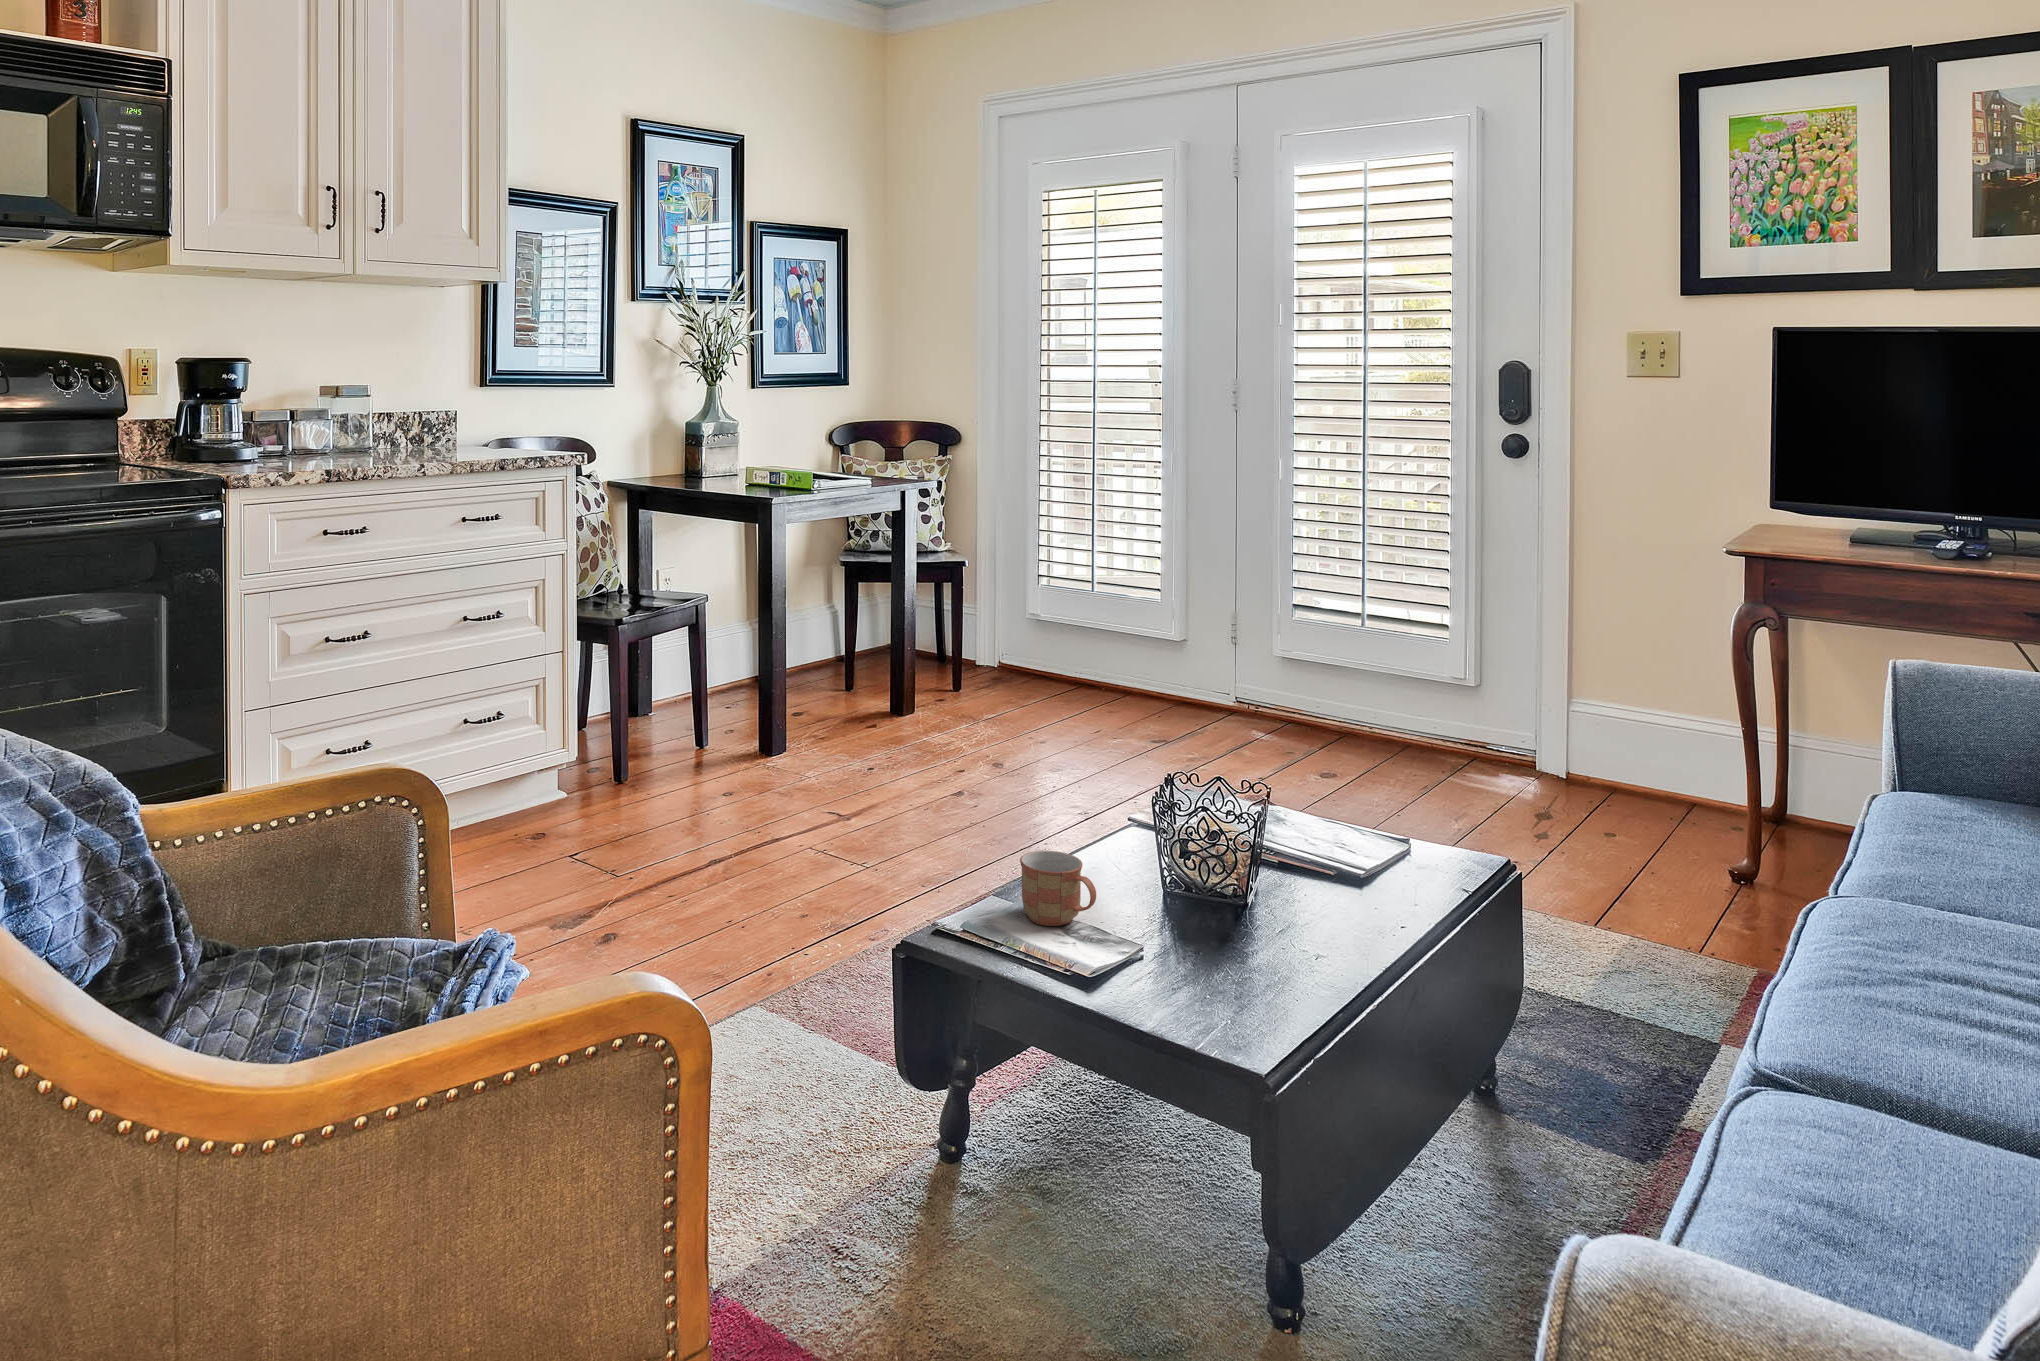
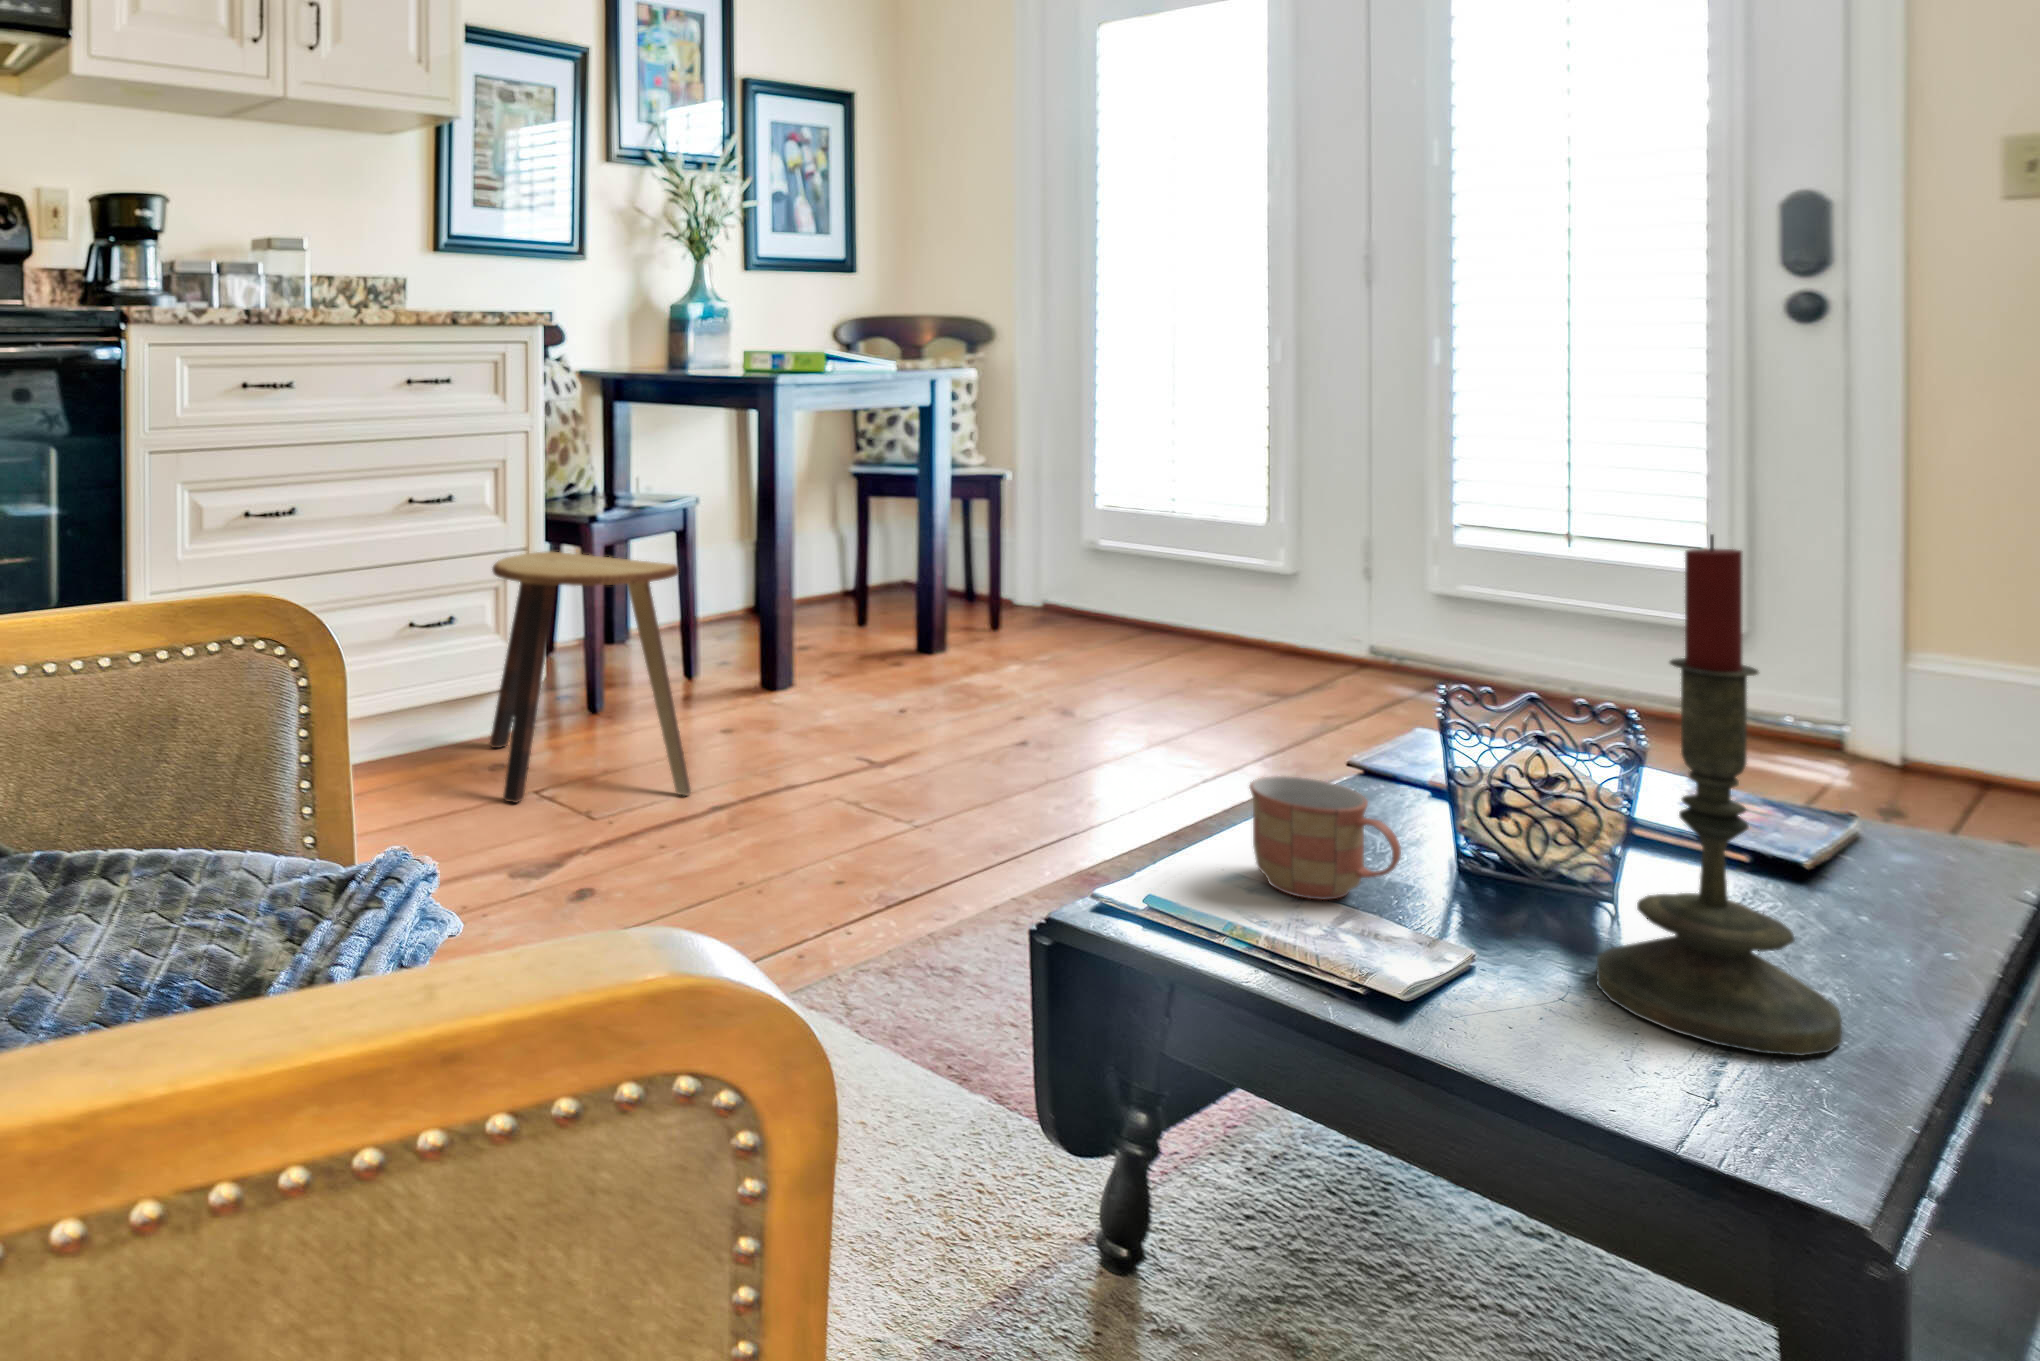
stool: none [528,660,695,876] -> present [490,551,691,803]
candle: none [1176,718,1281,996] -> present [1596,535,1842,1056]

